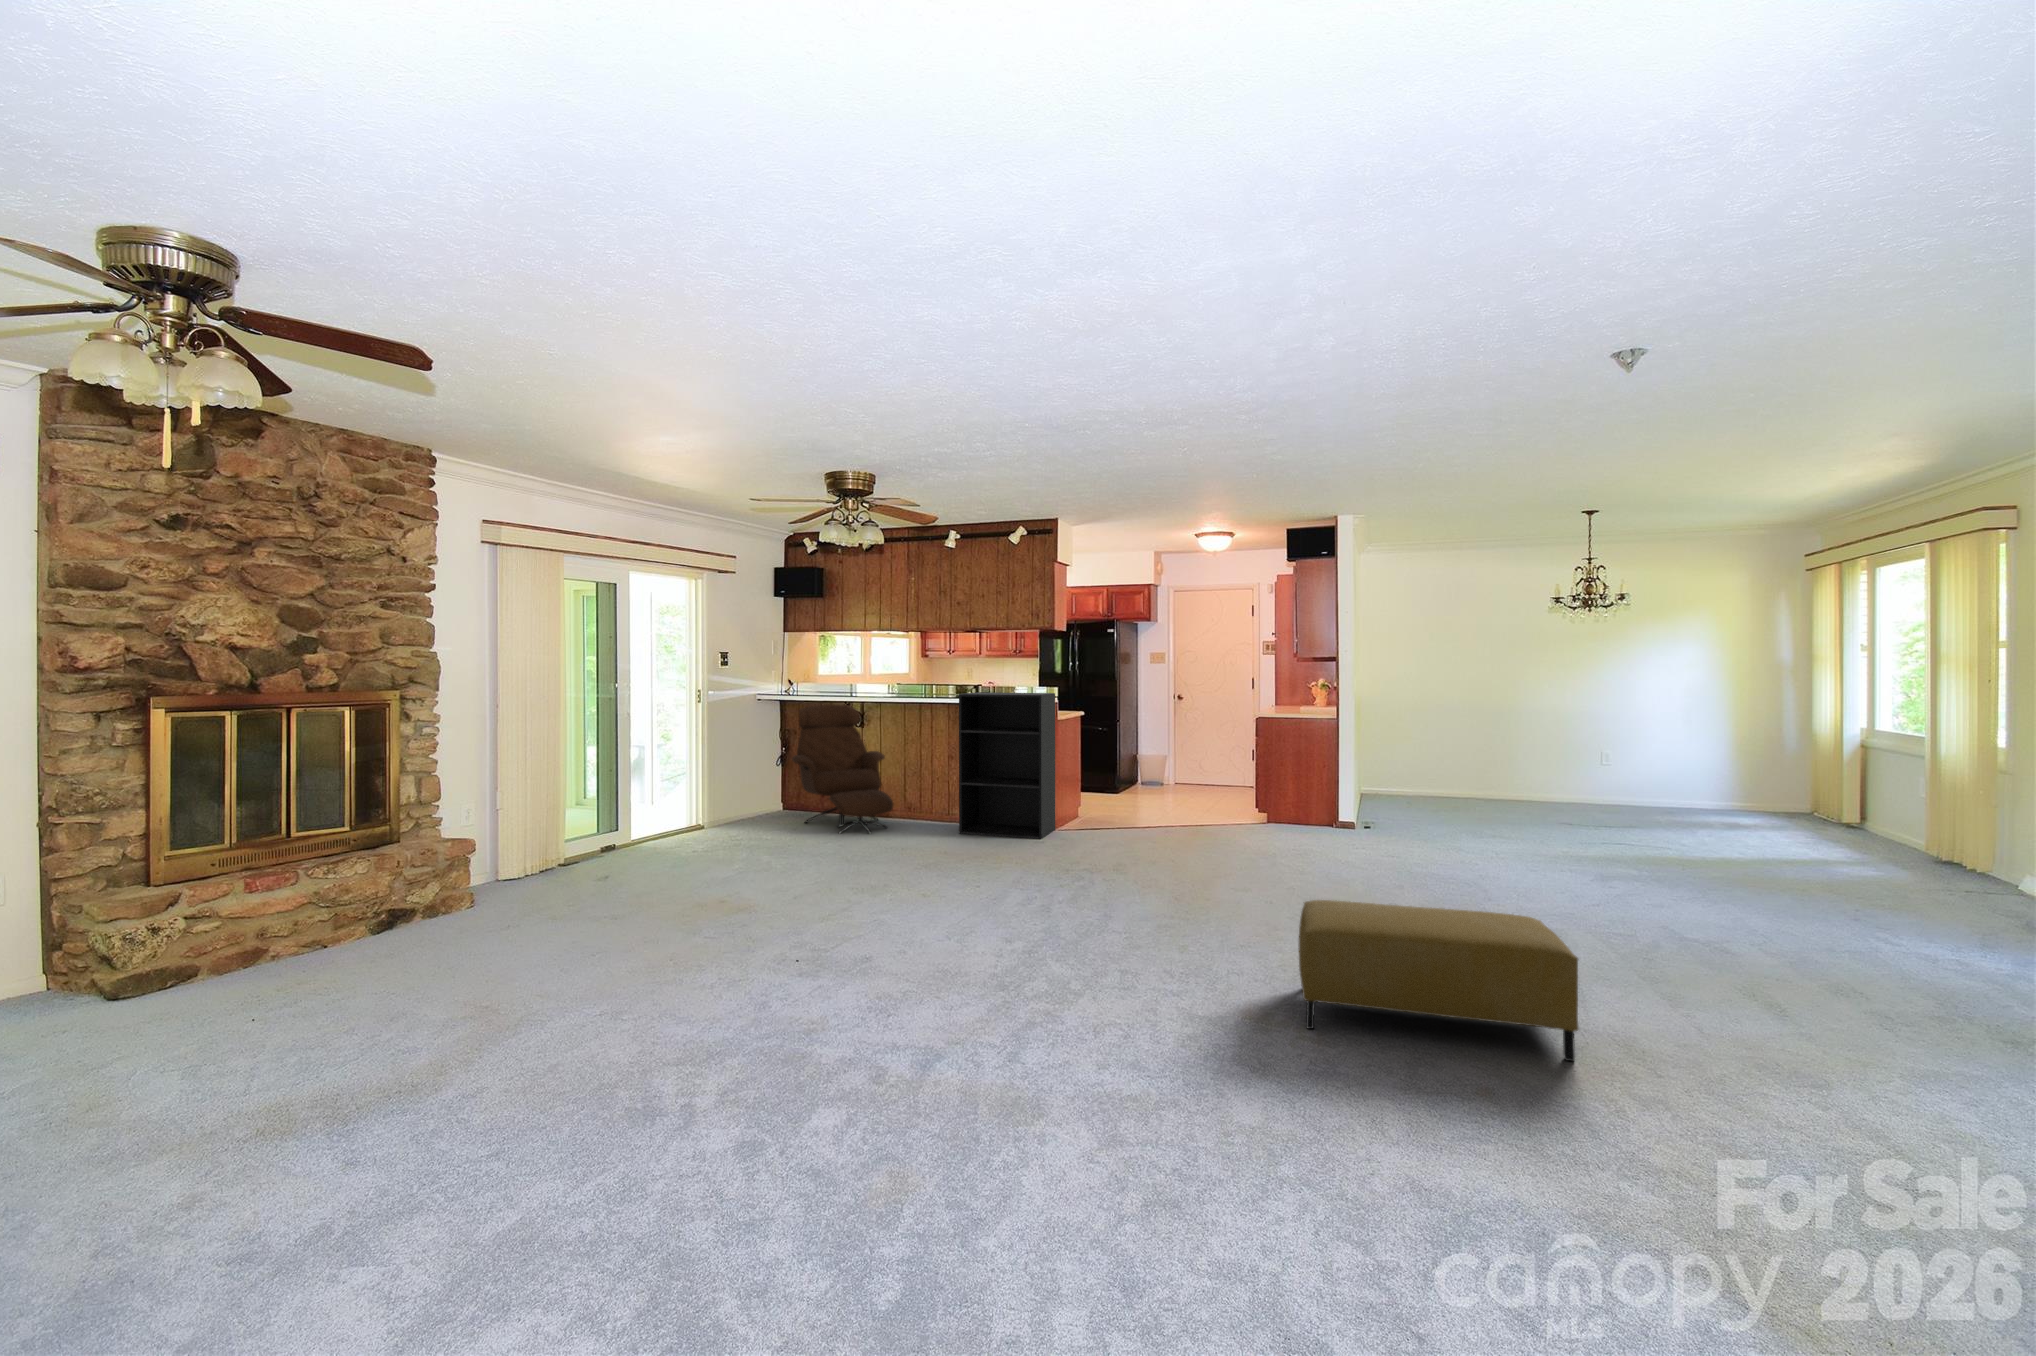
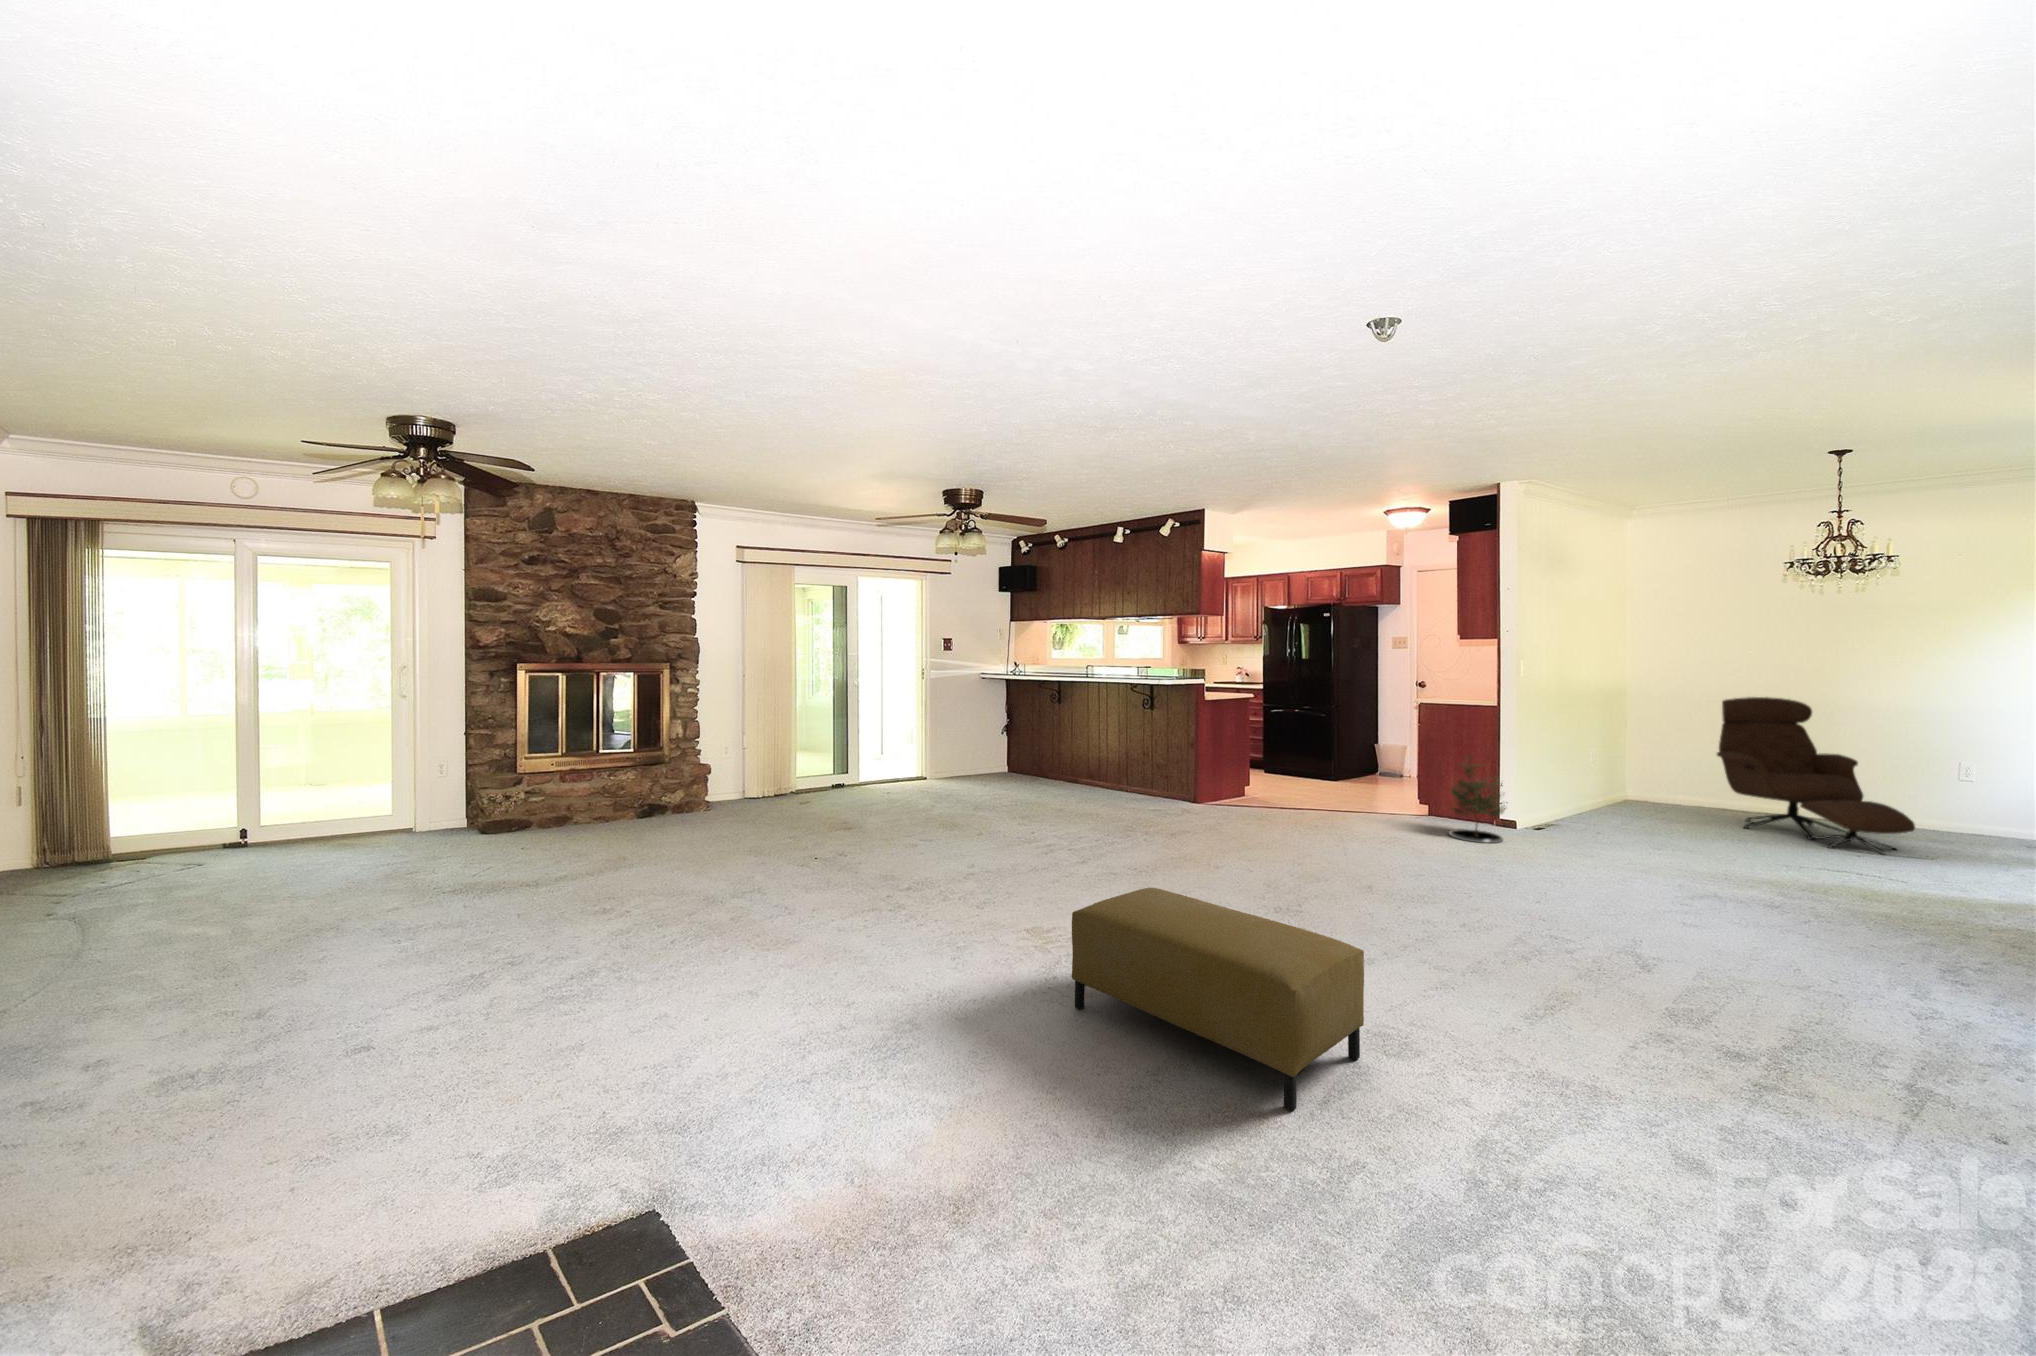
bookshelf: present [959,692,1055,839] -> none [1099,674,1190,813]
lounge chair: present [792,705,893,834] -> present [1717,697,1915,855]
potted tree: none [1288,755,1337,833] -> present [1449,756,1508,843]

